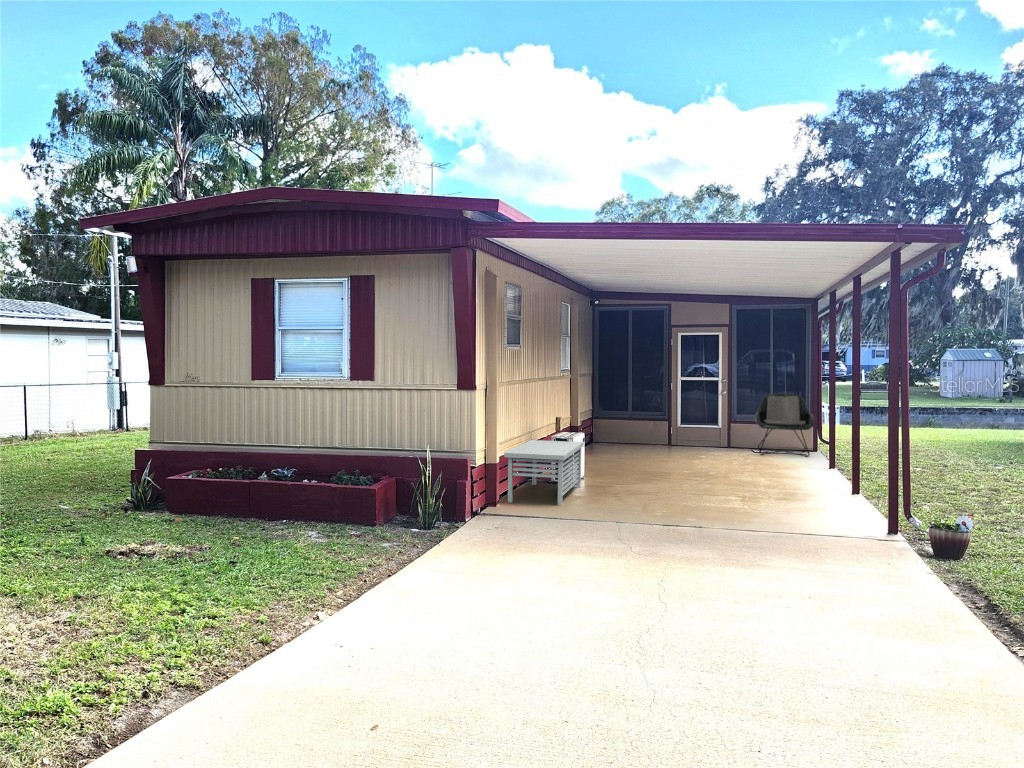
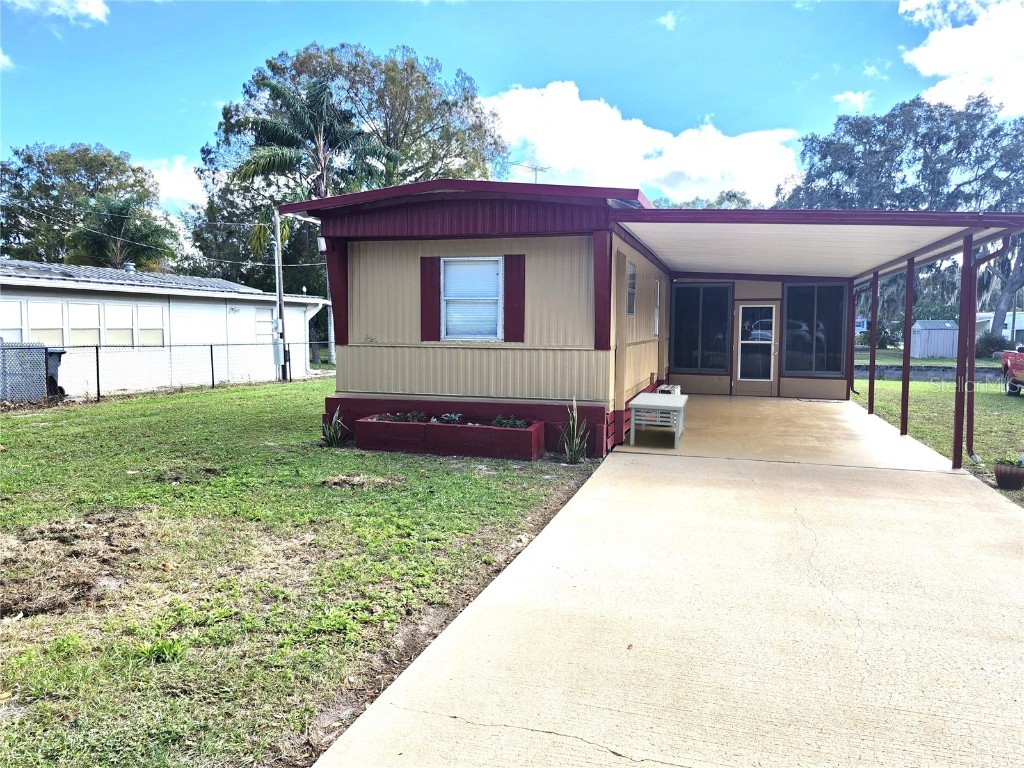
lounge chair: present [755,393,814,457] -> none [817,356,872,411]

